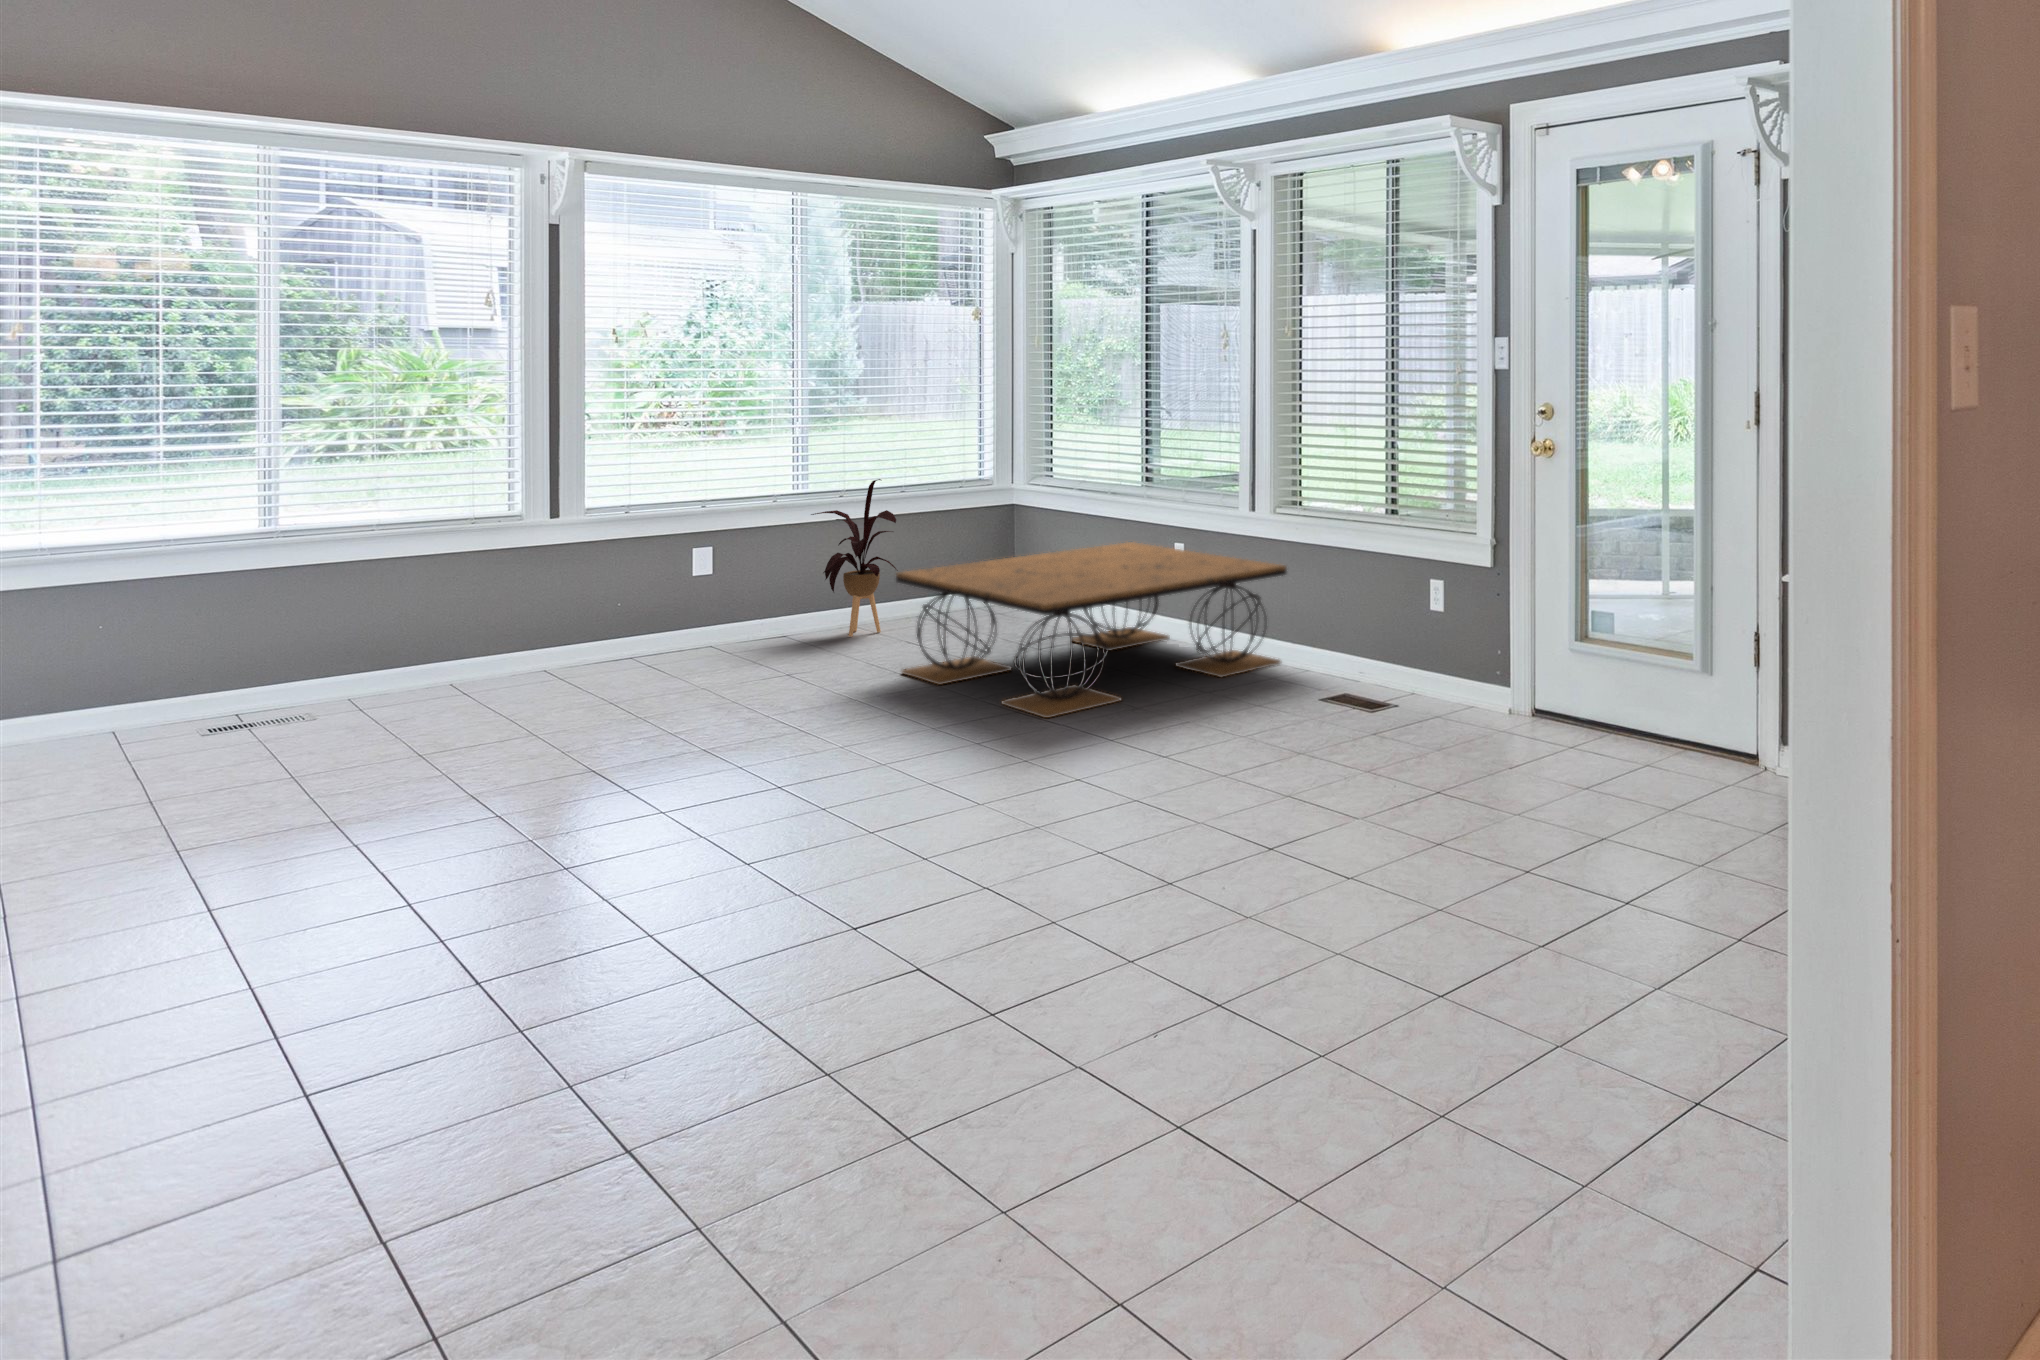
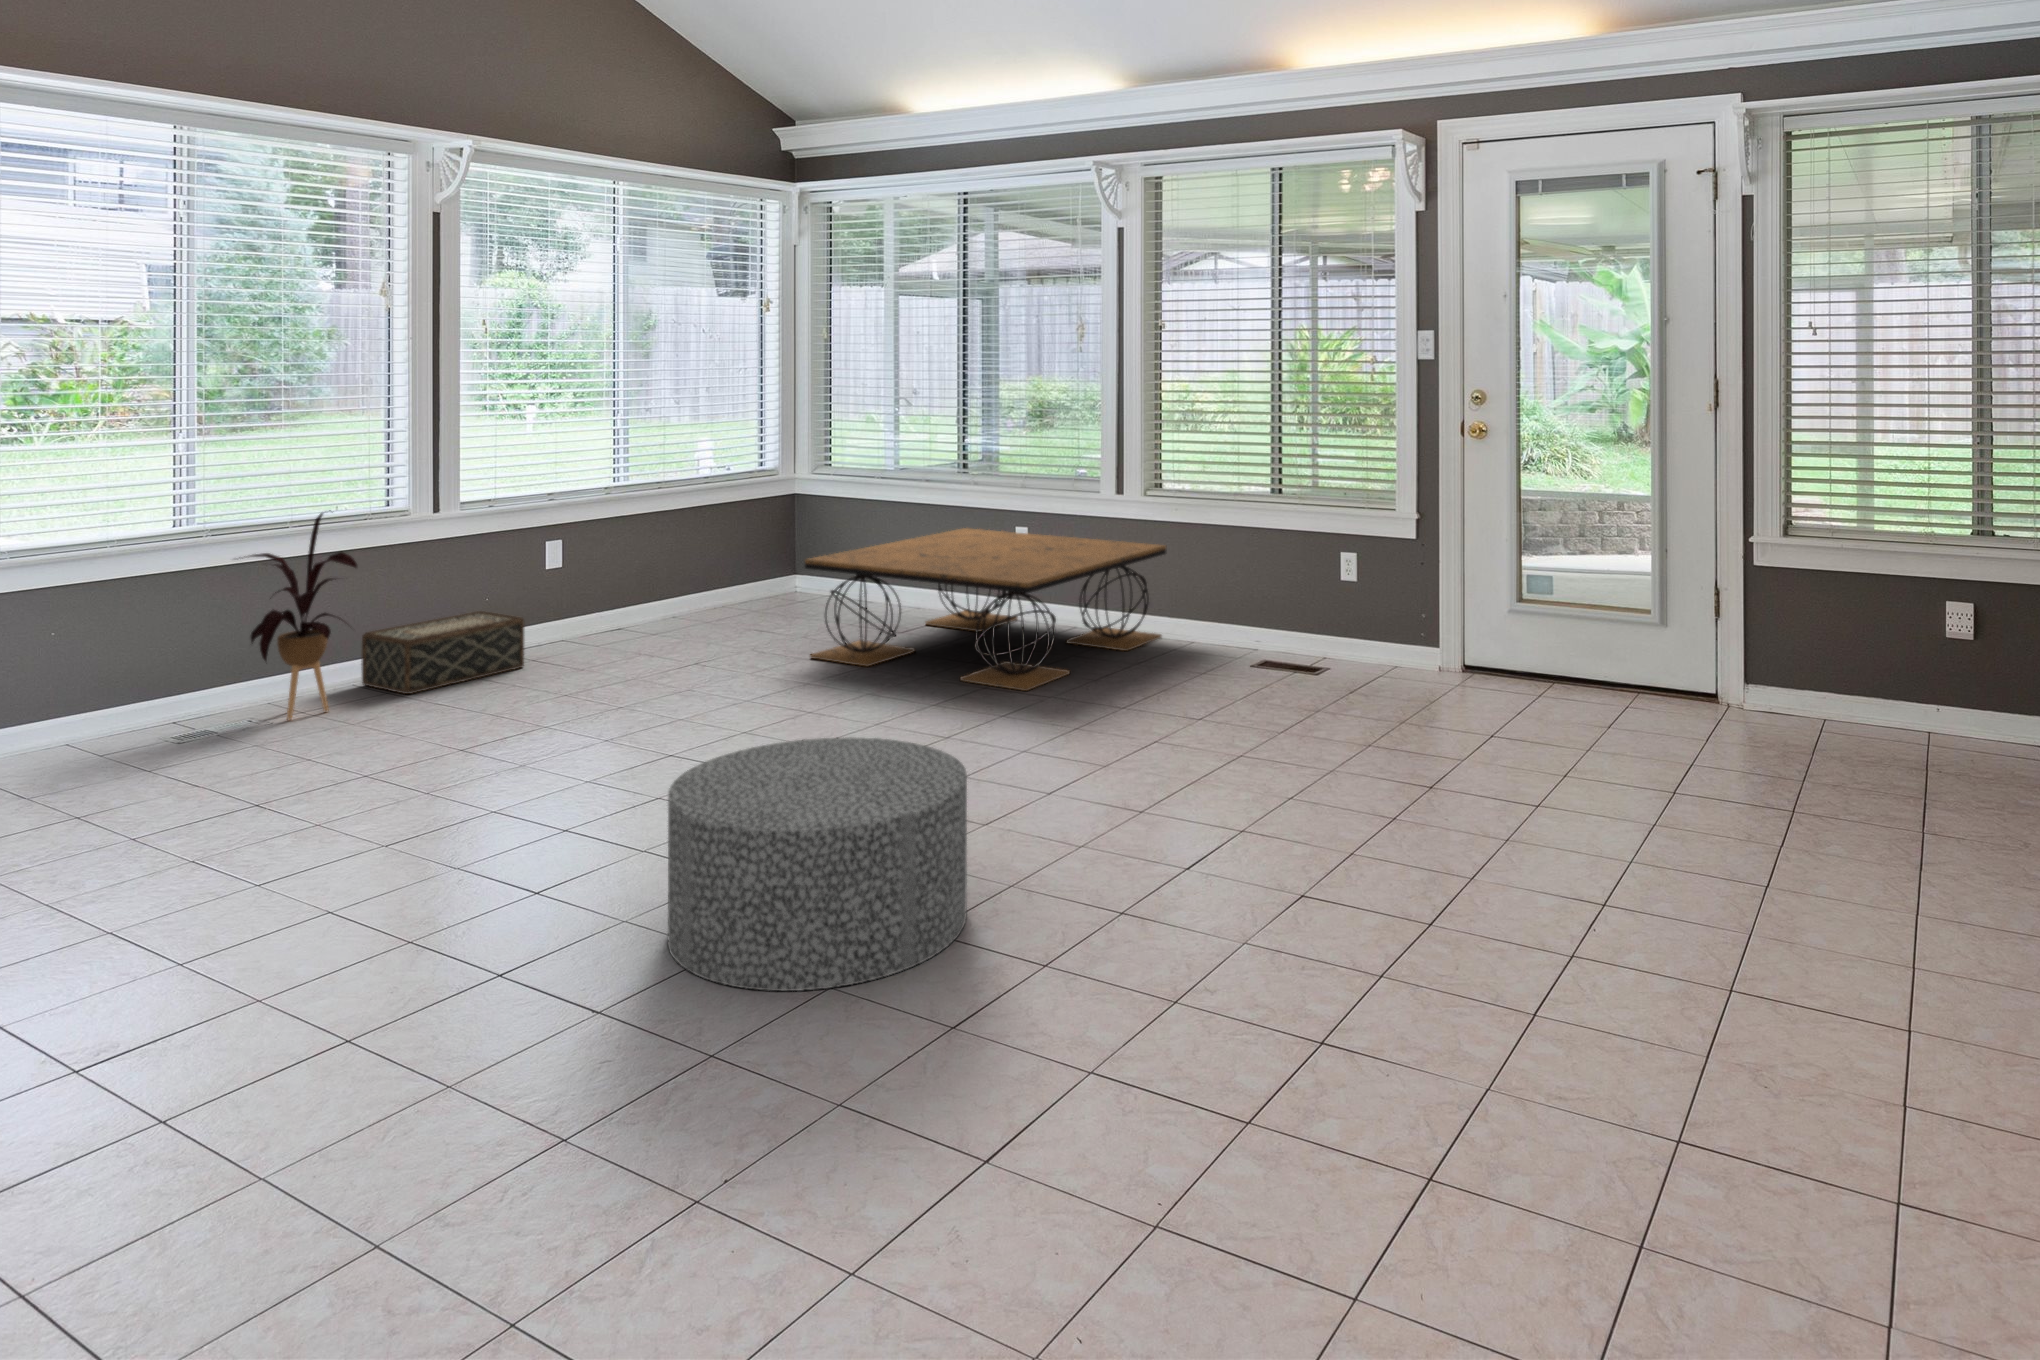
house plant: present [811,479,898,636] -> present [250,510,357,720]
woven basket: none [458,616,630,697] -> present [362,611,524,694]
ottoman: none [200,771,599,1047] -> present [668,737,967,991]

